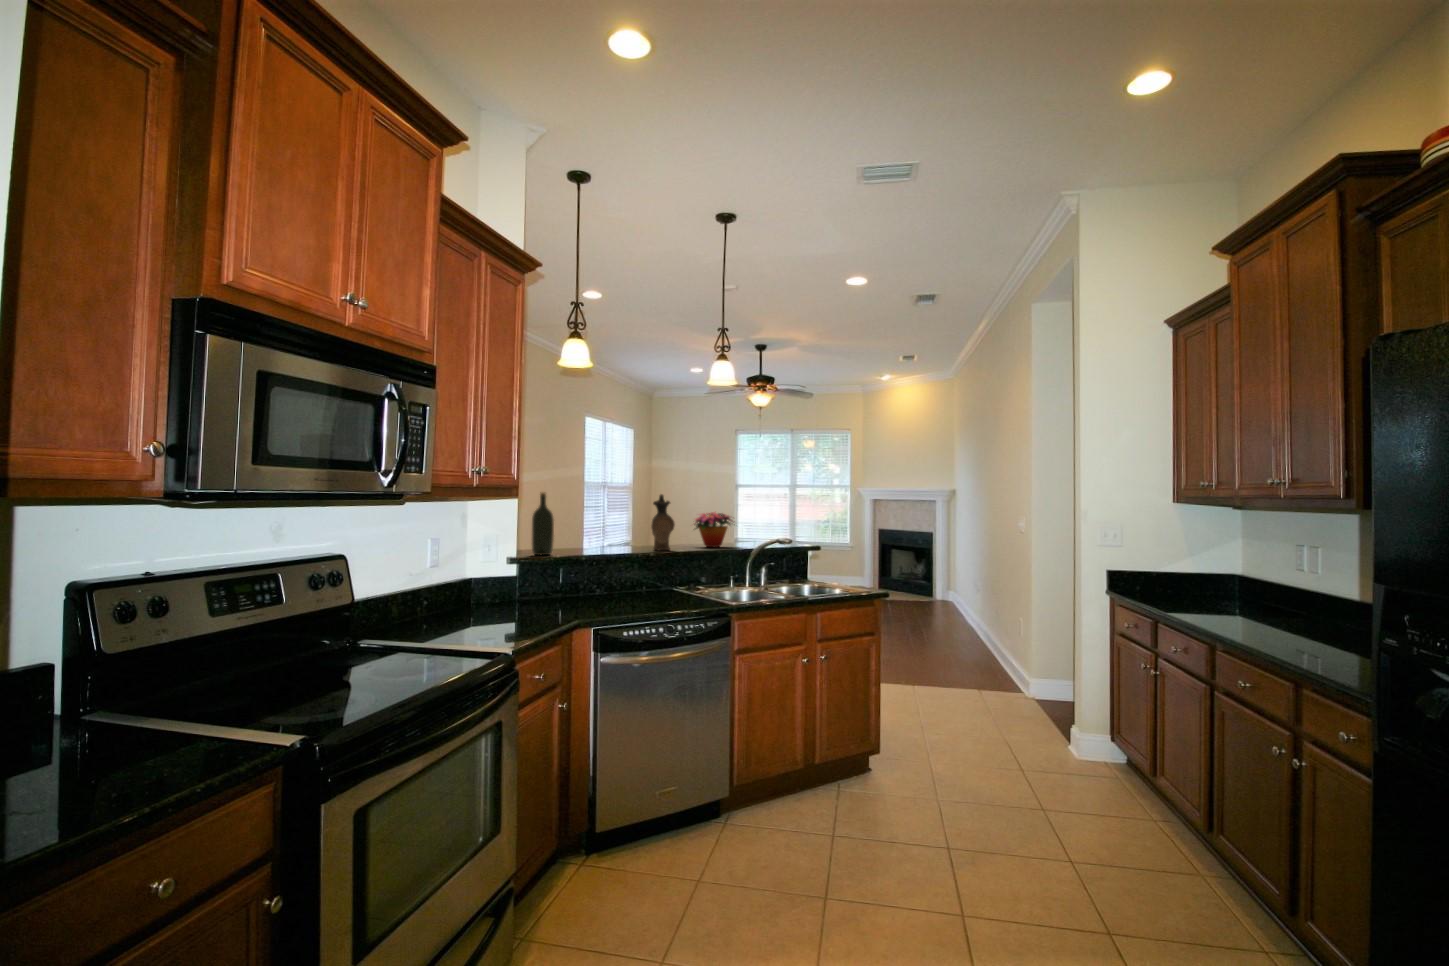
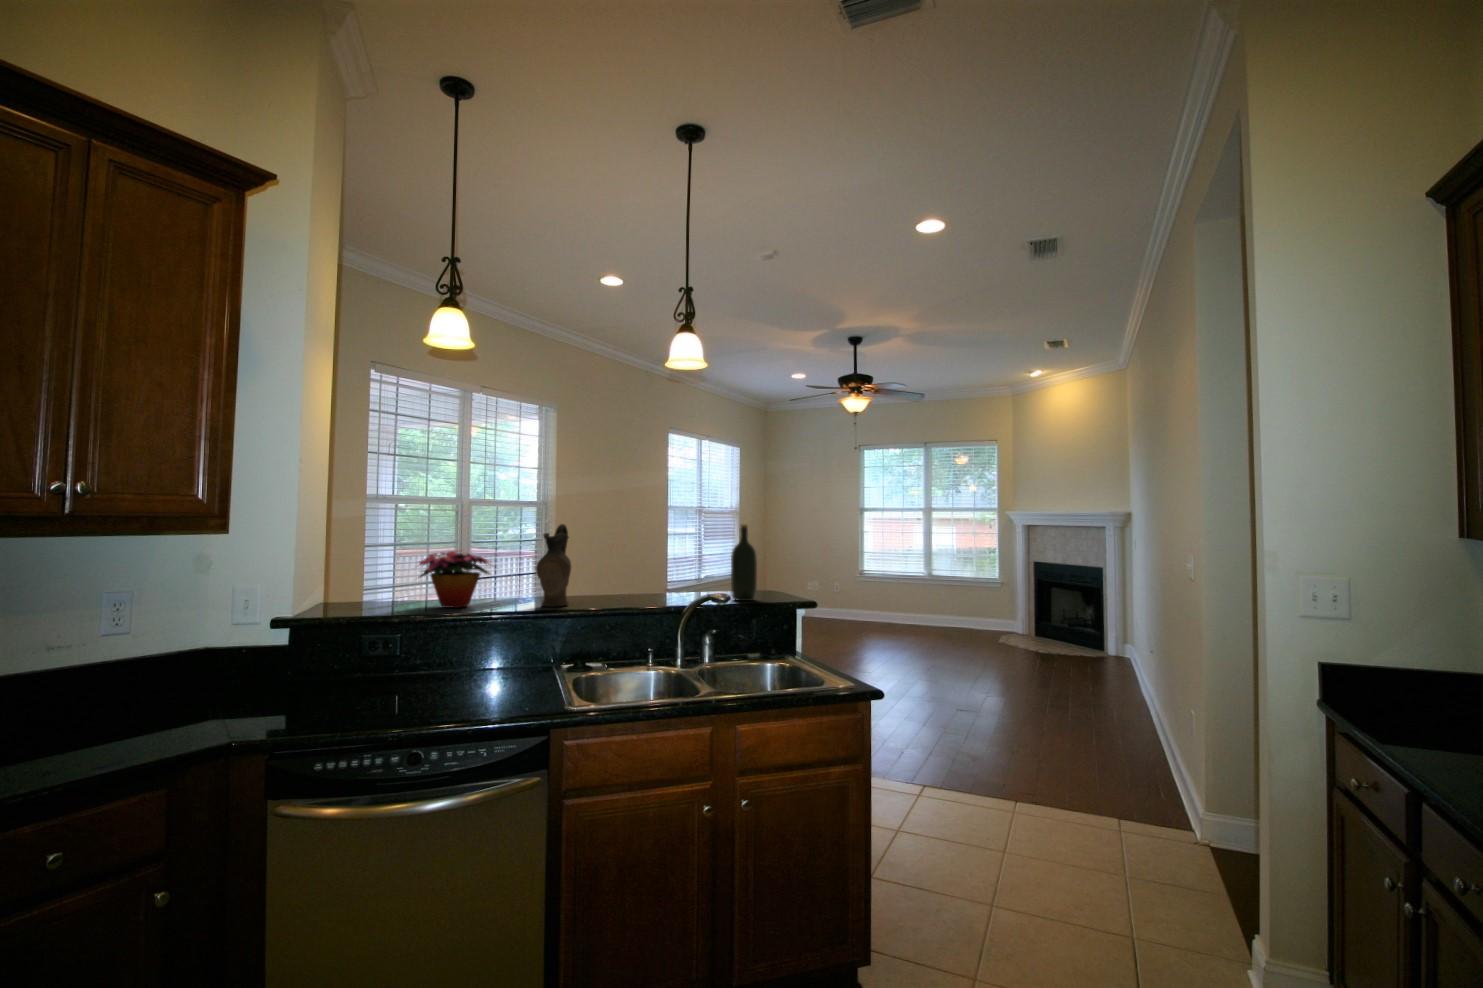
wine bottle: present [531,492,554,555] -> present [731,525,757,601]
flower arrangement: present [694,512,733,547] -> present [419,551,489,608]

